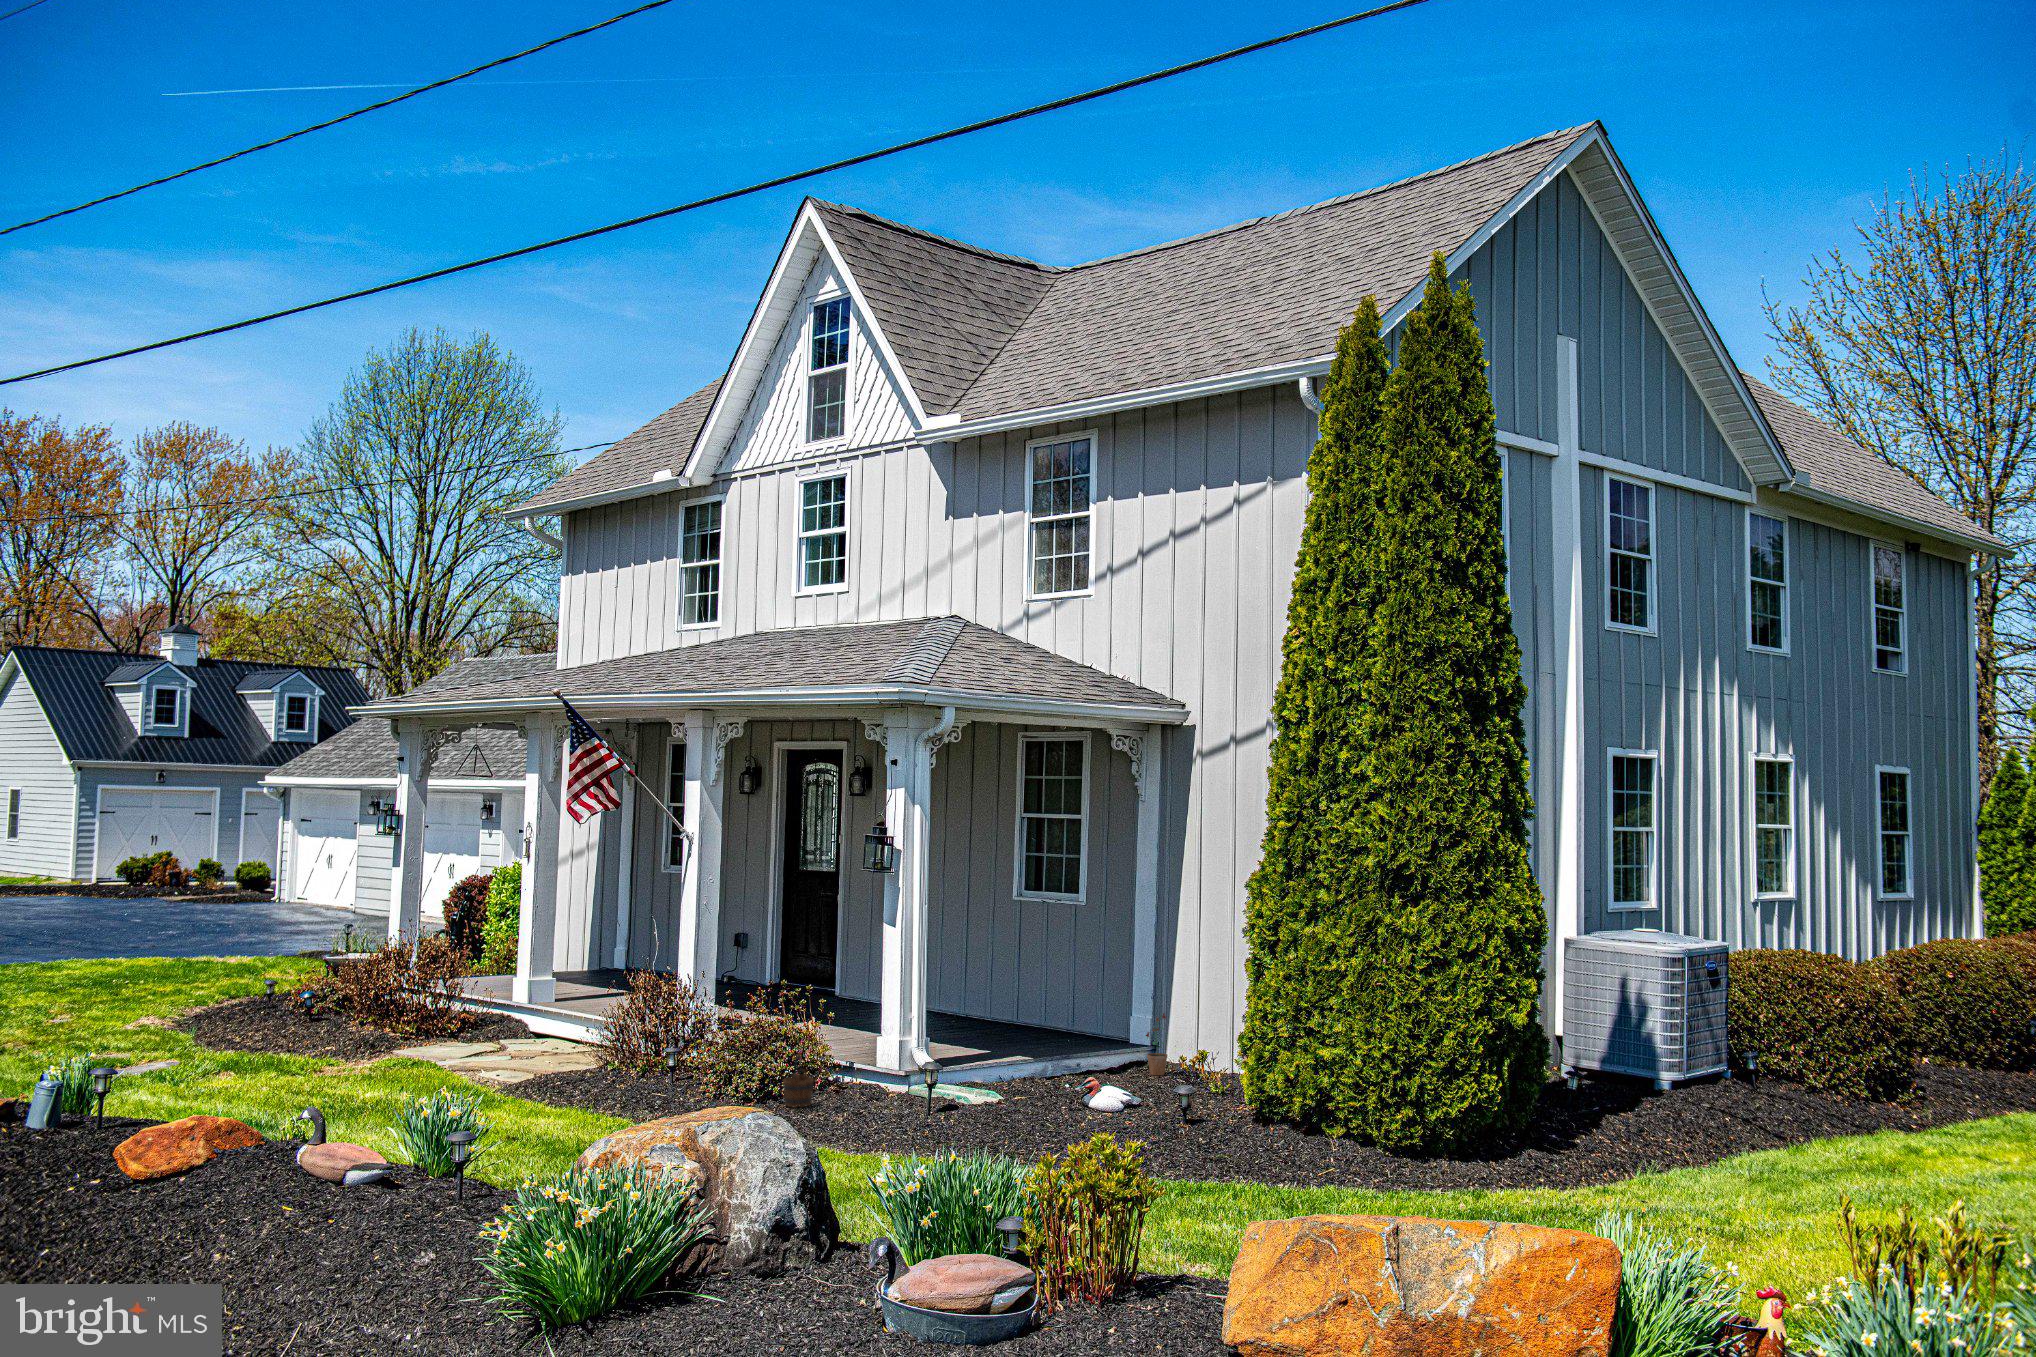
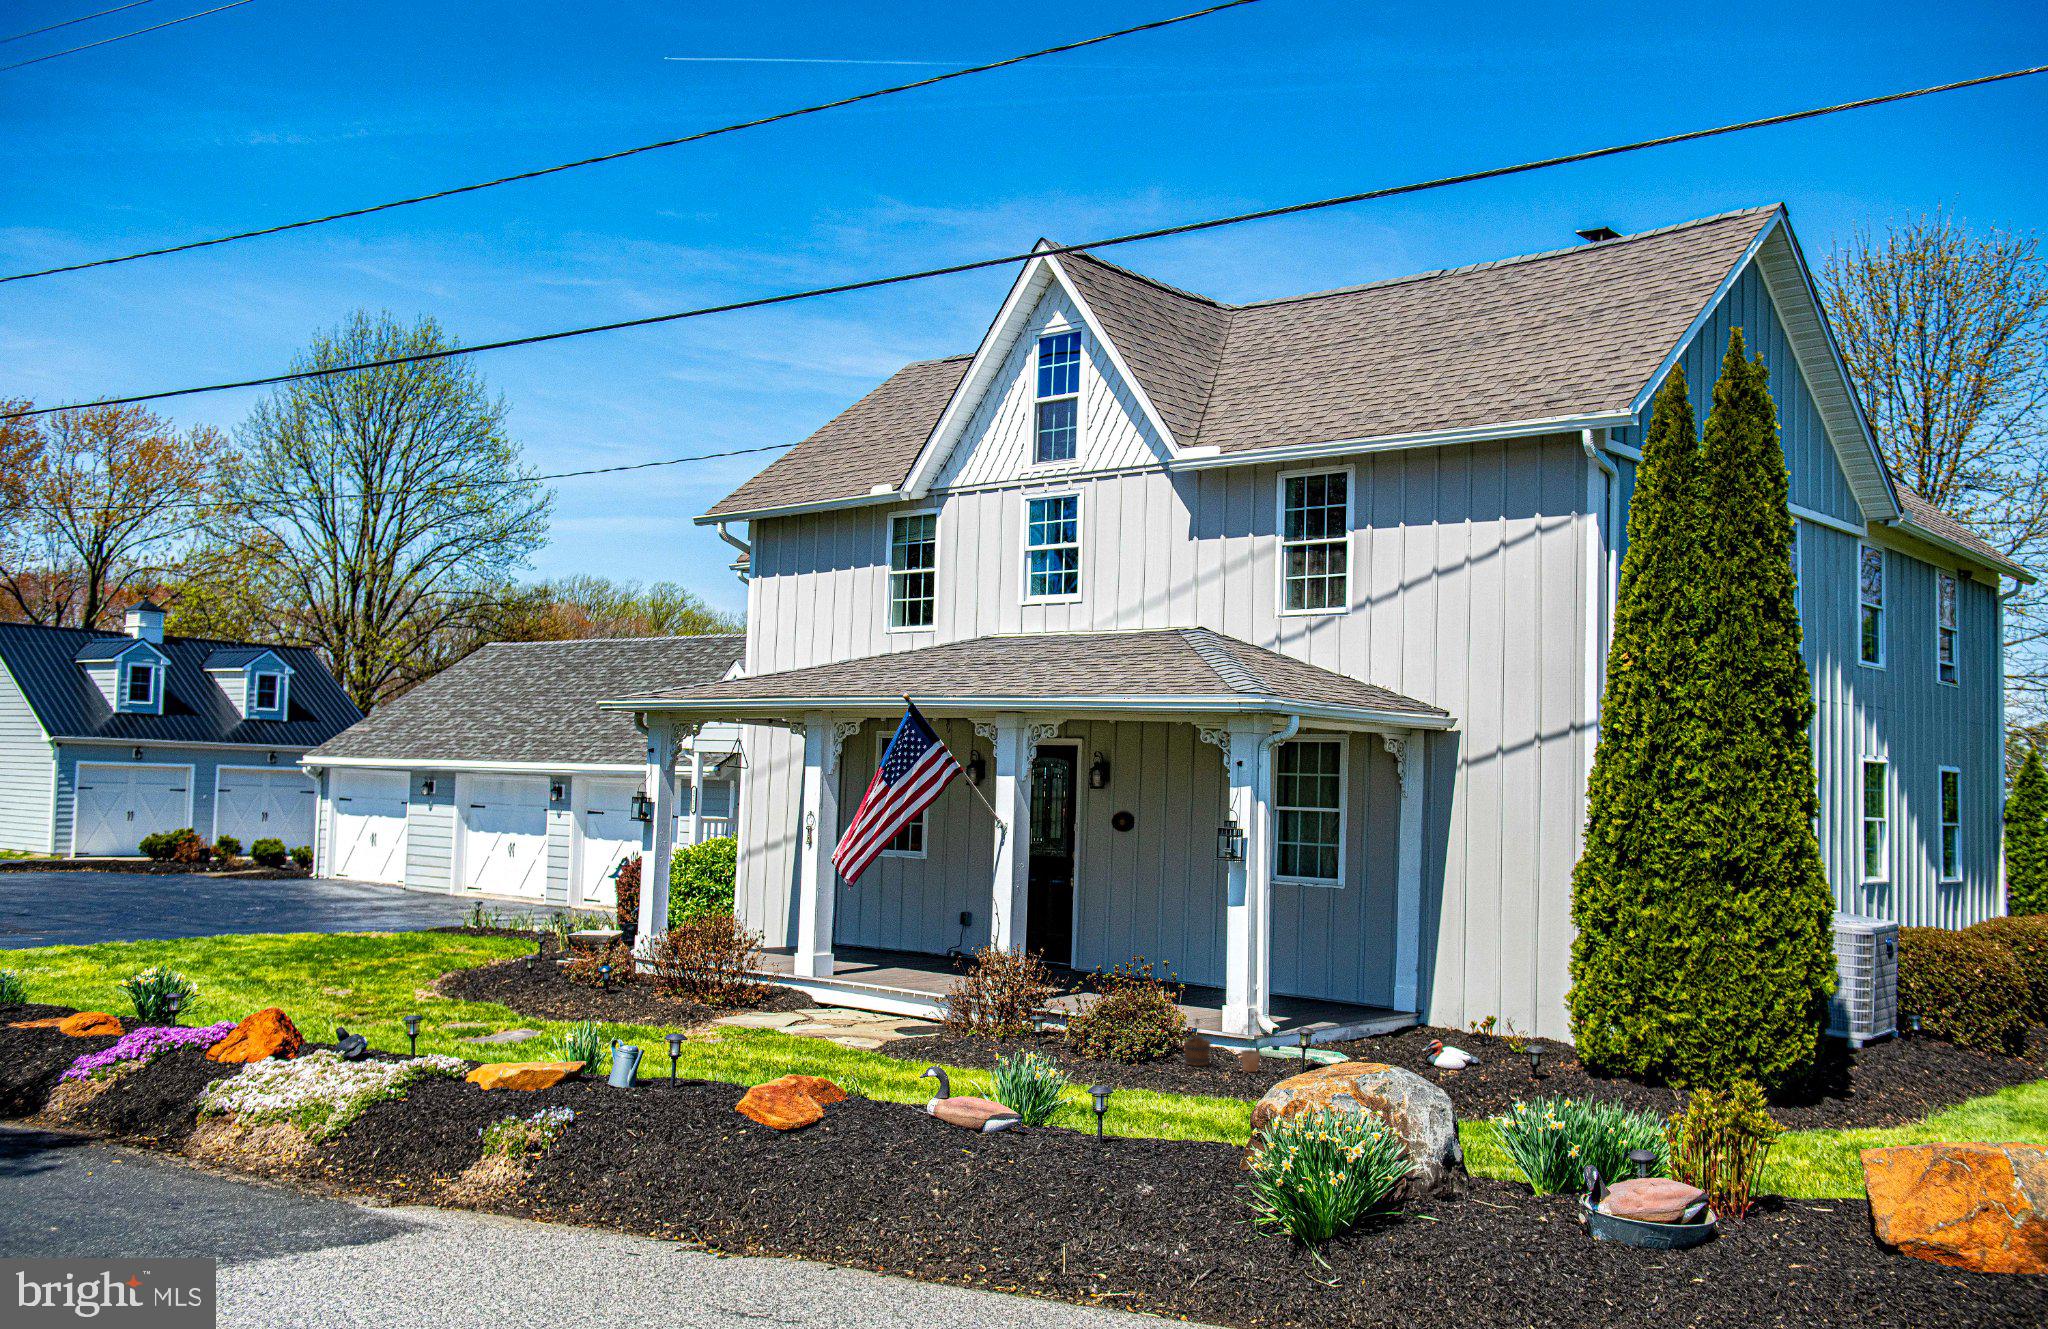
potted plant: present [1146,1013,1167,1075] -> present [1241,1012,1261,1072]

